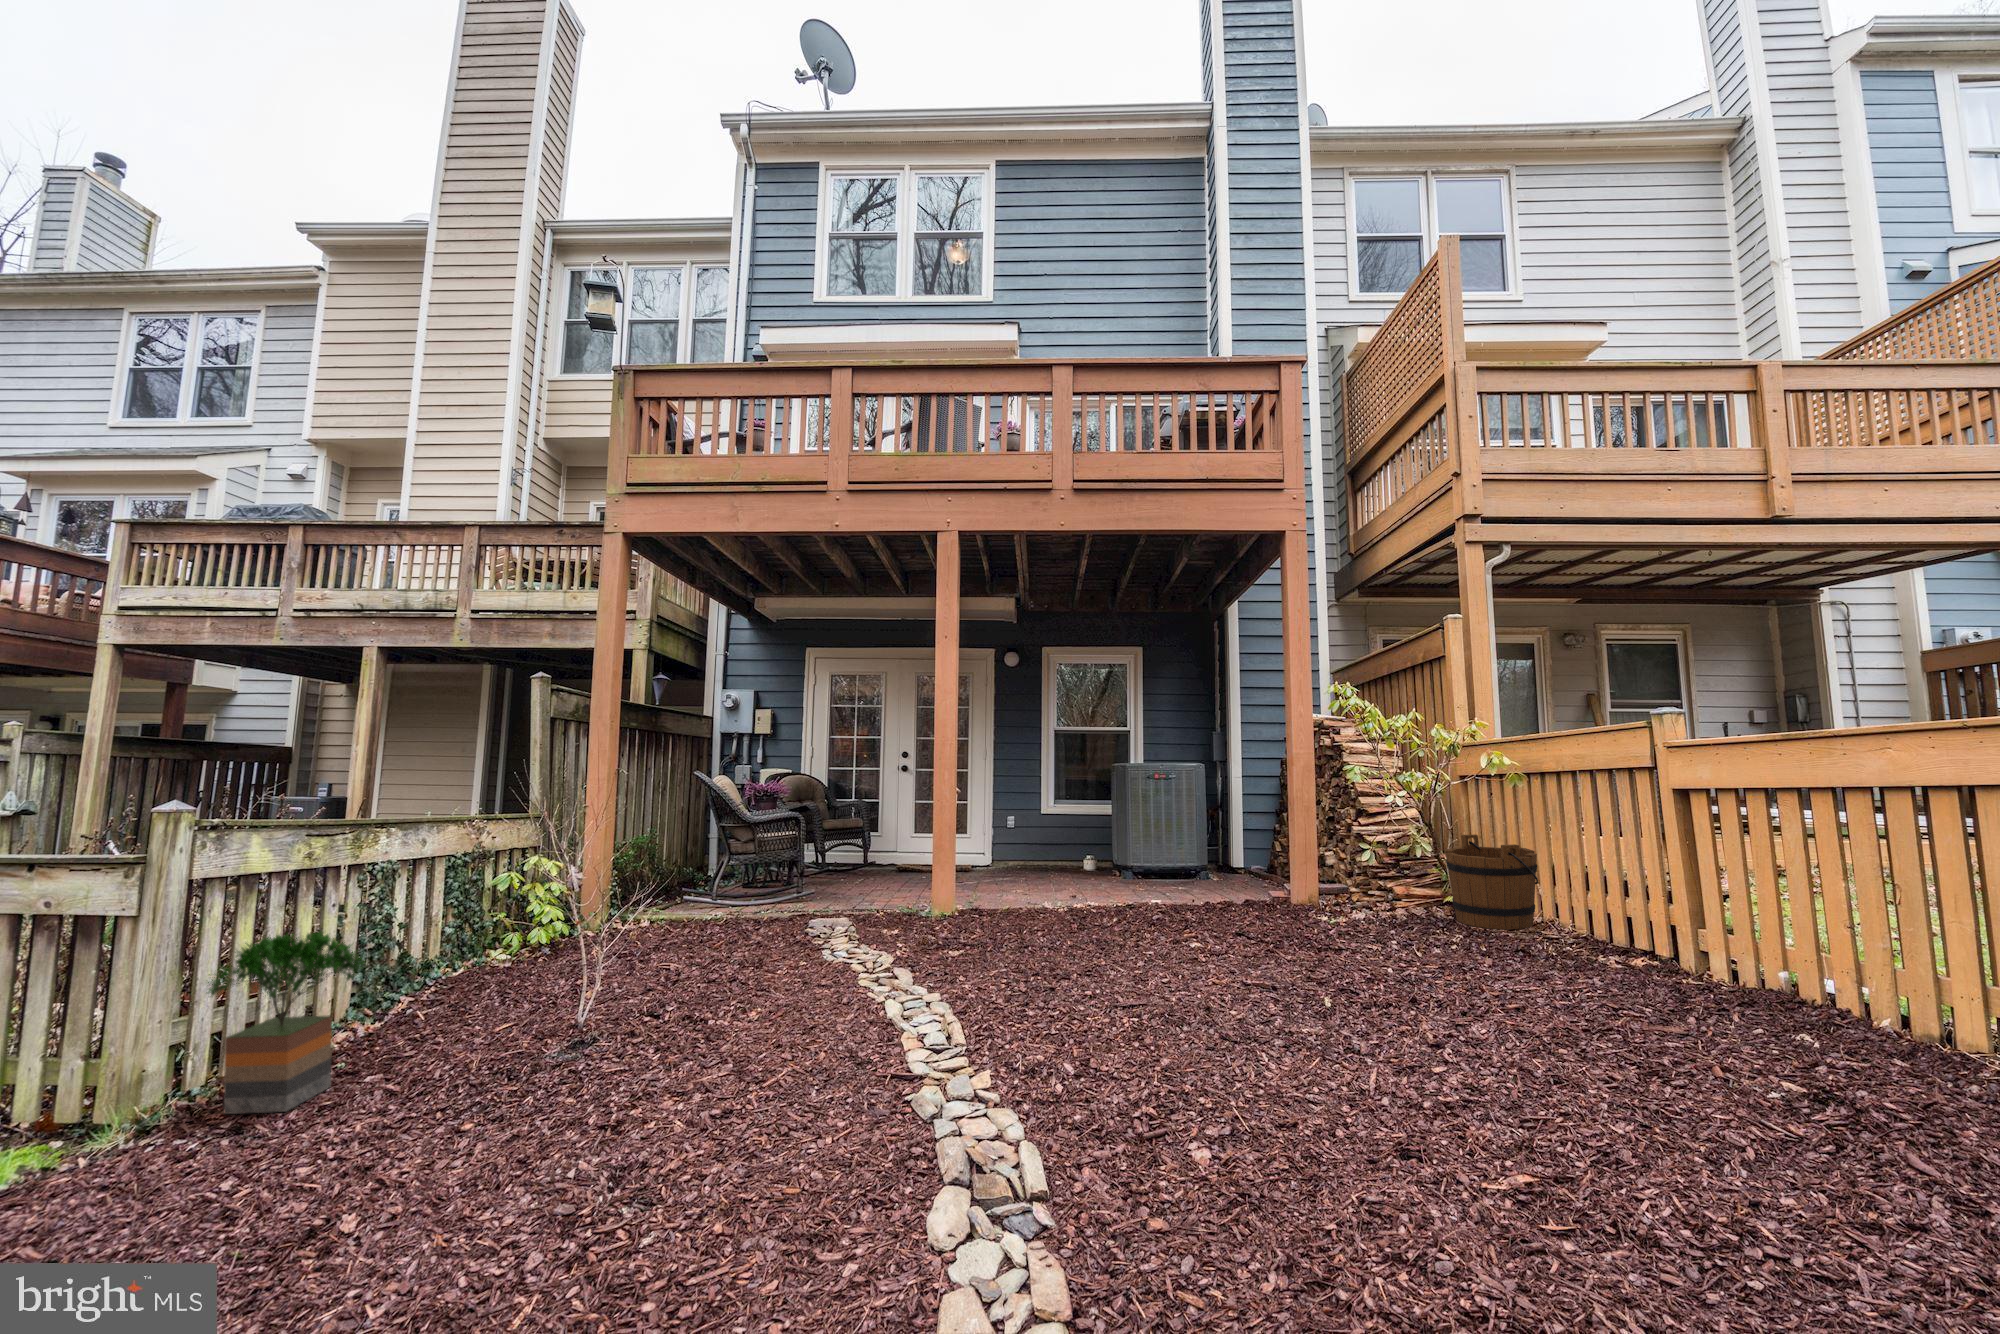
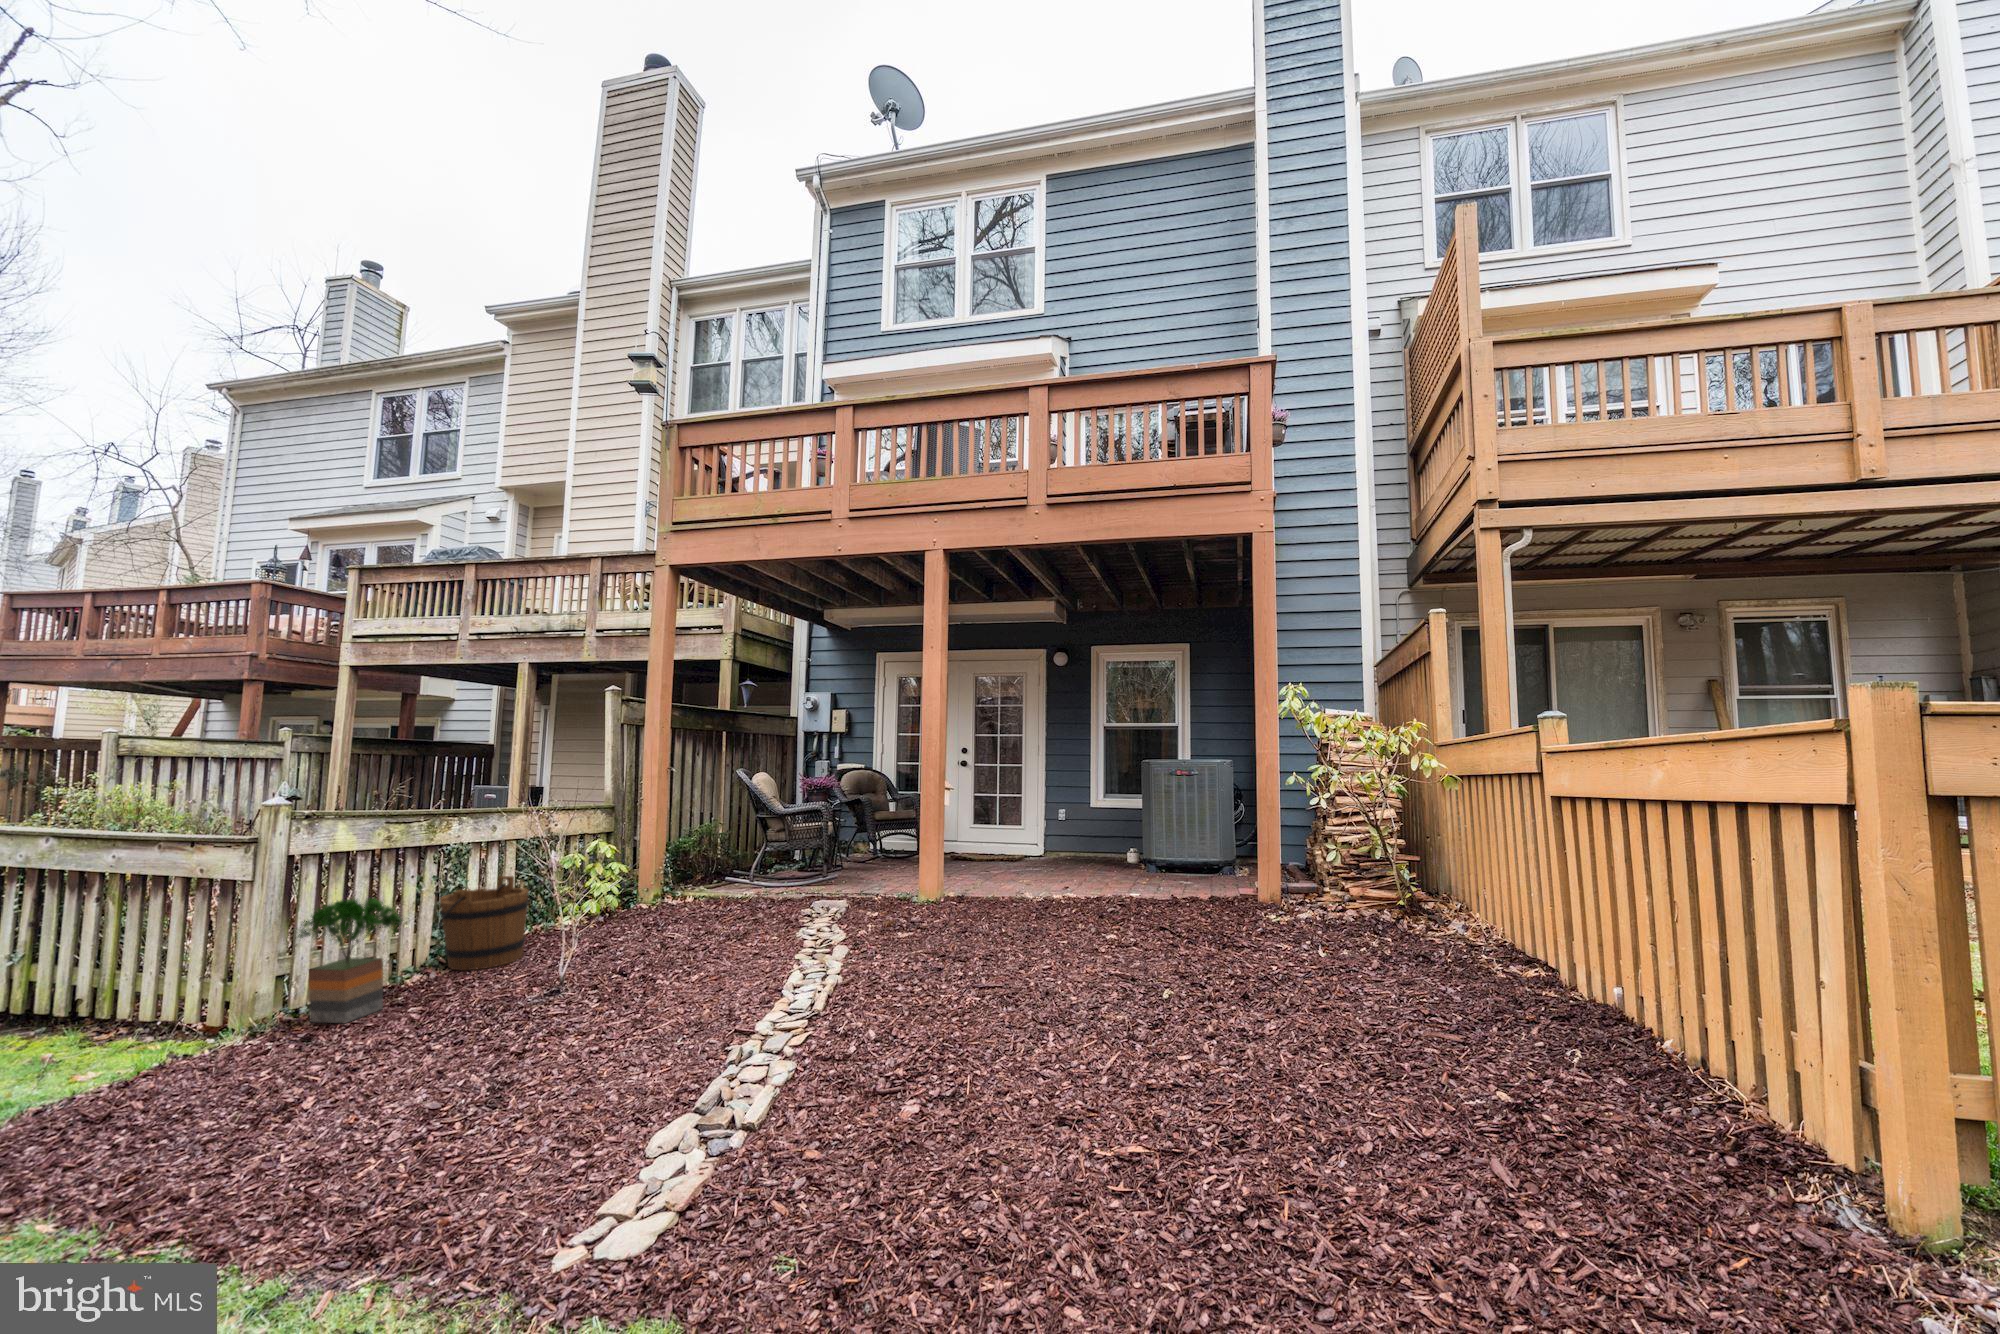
bucket: present [1445,835,1538,929] -> present [439,876,529,970]

